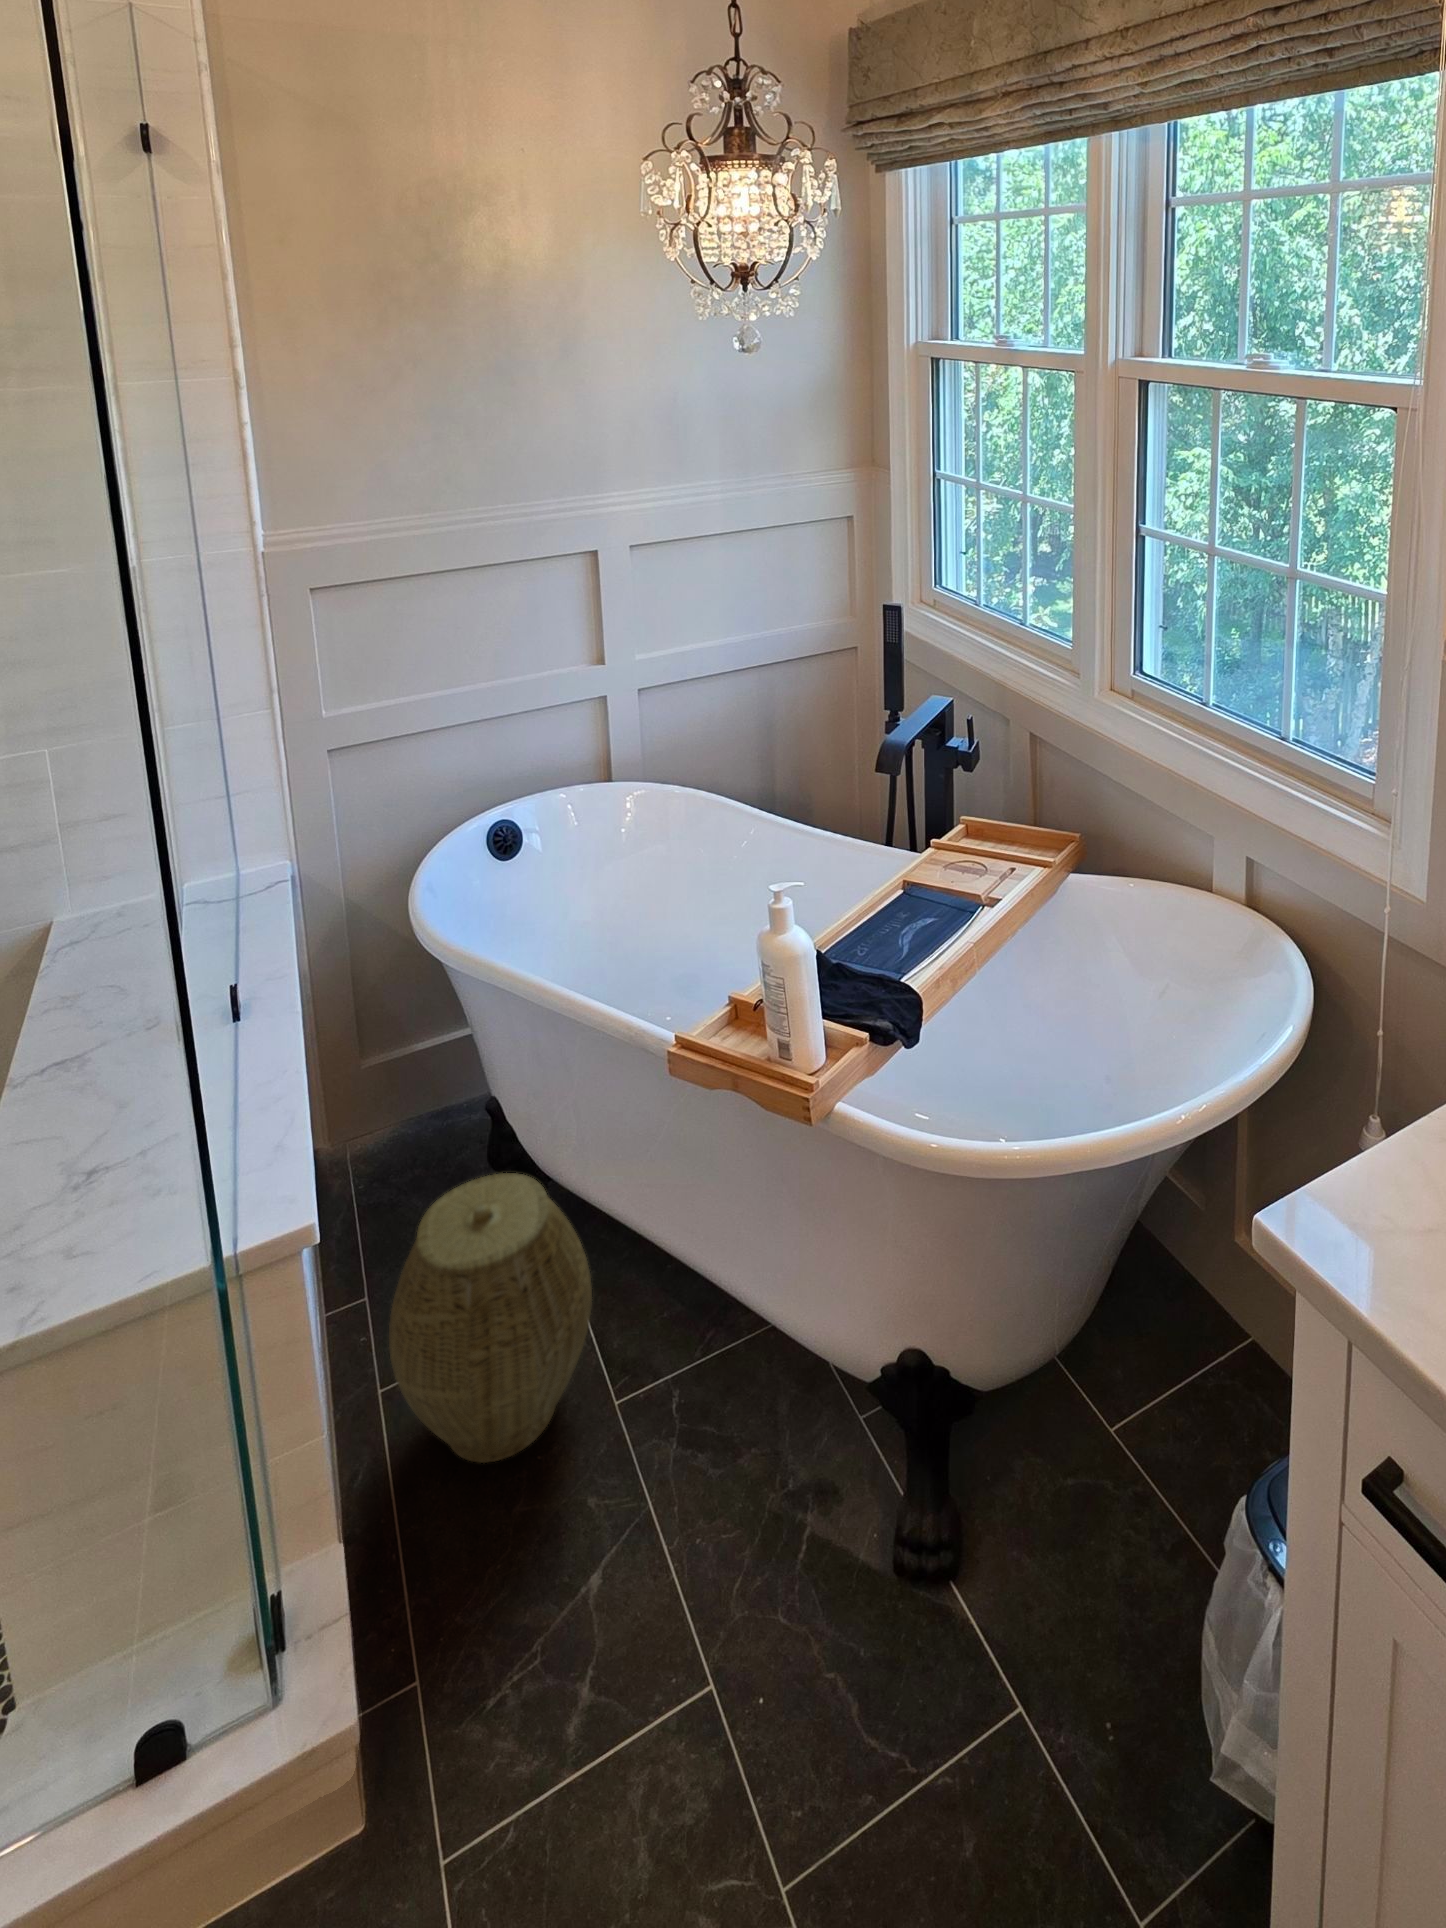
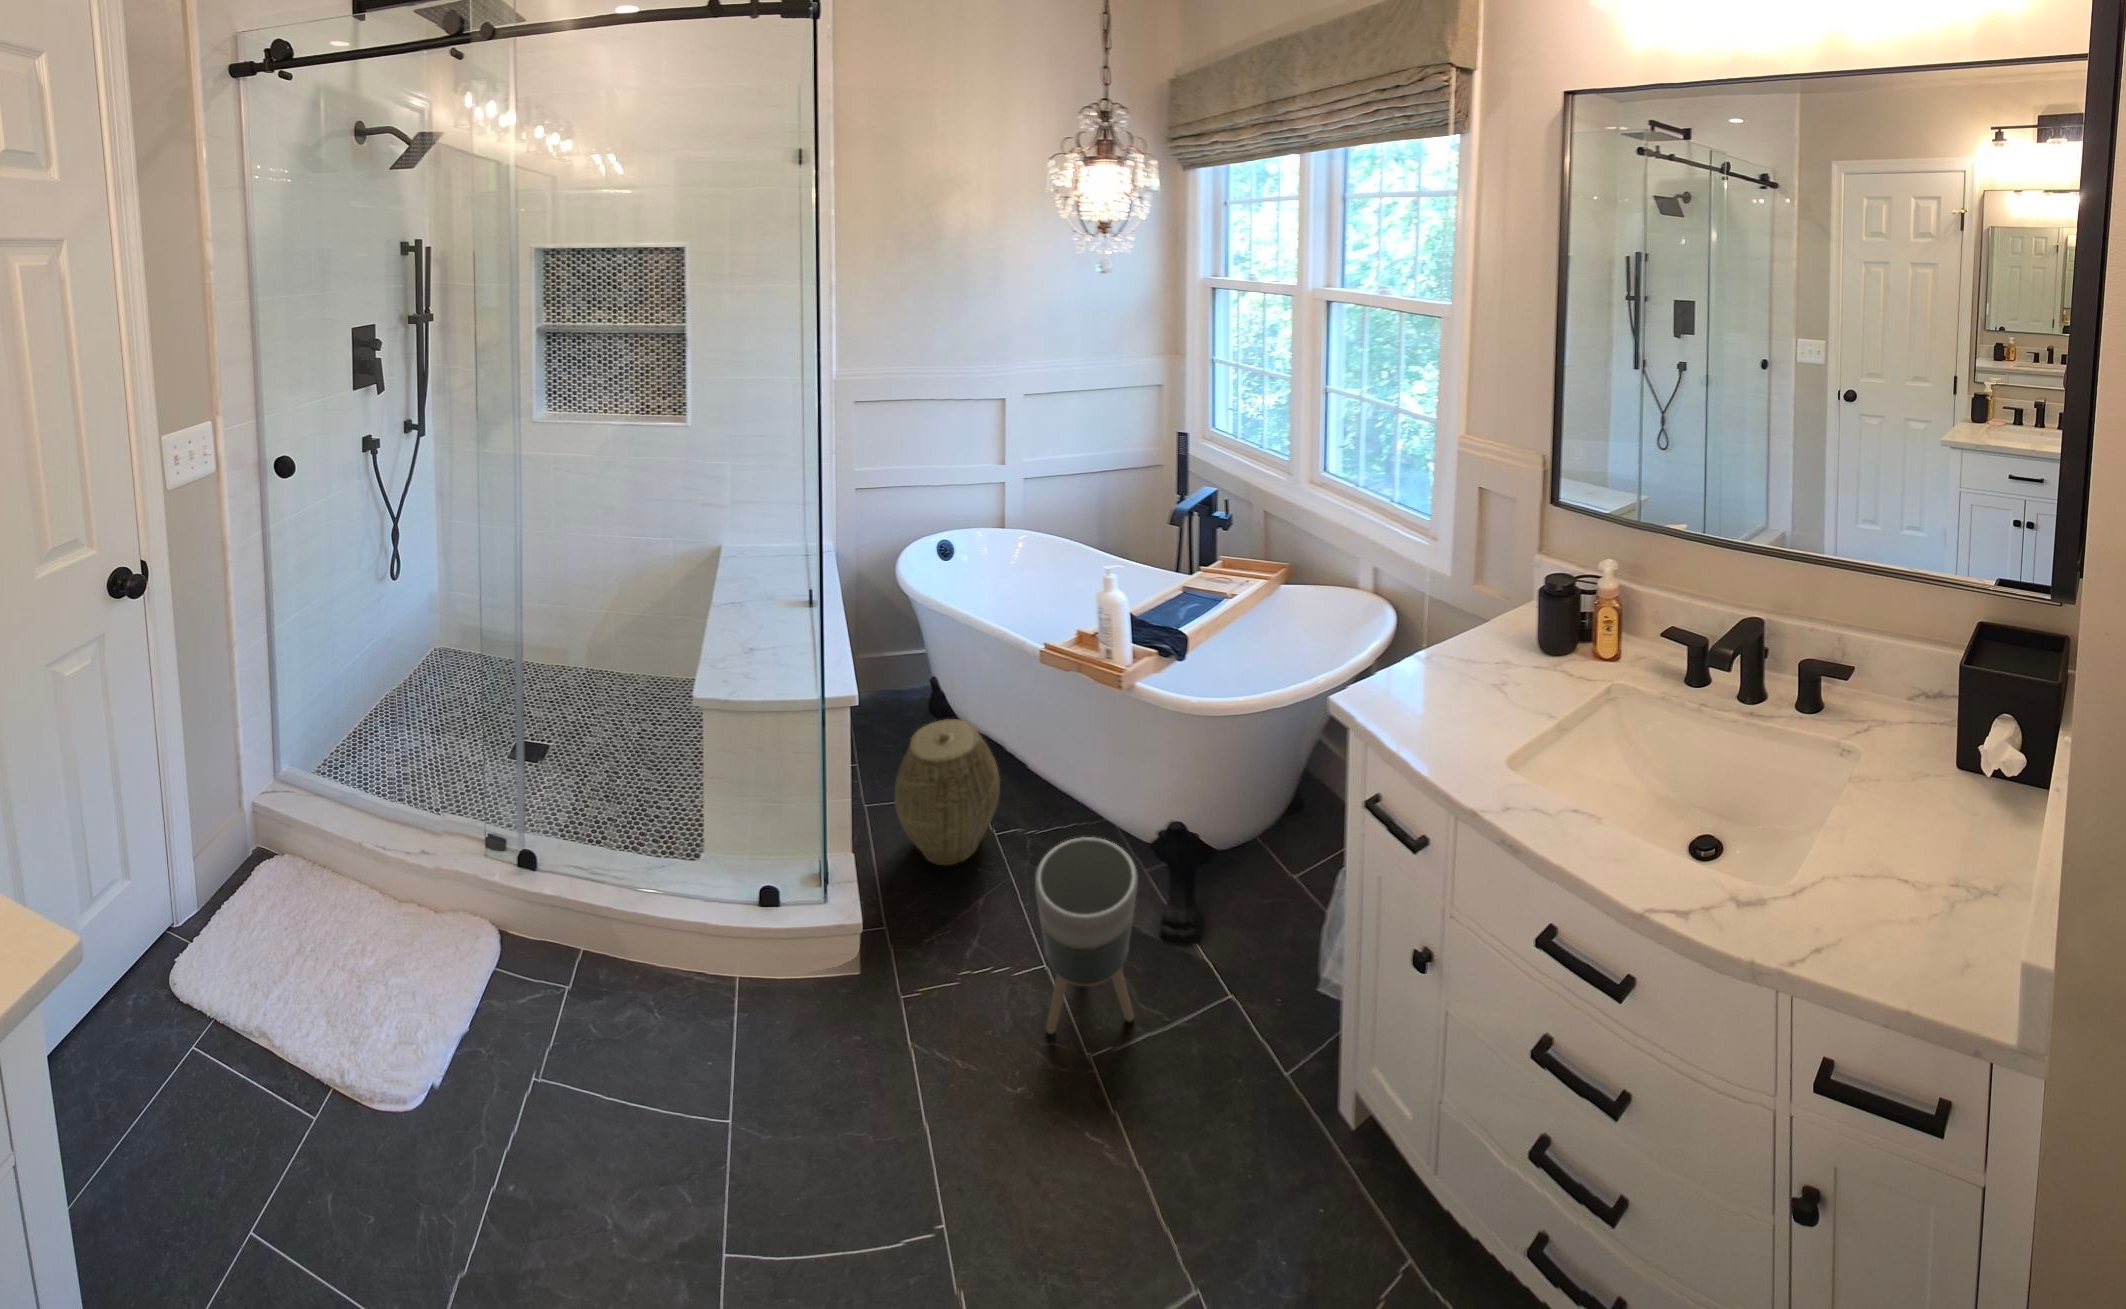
planter: none [659,1403,858,1815] -> present [1035,837,1138,1034]

